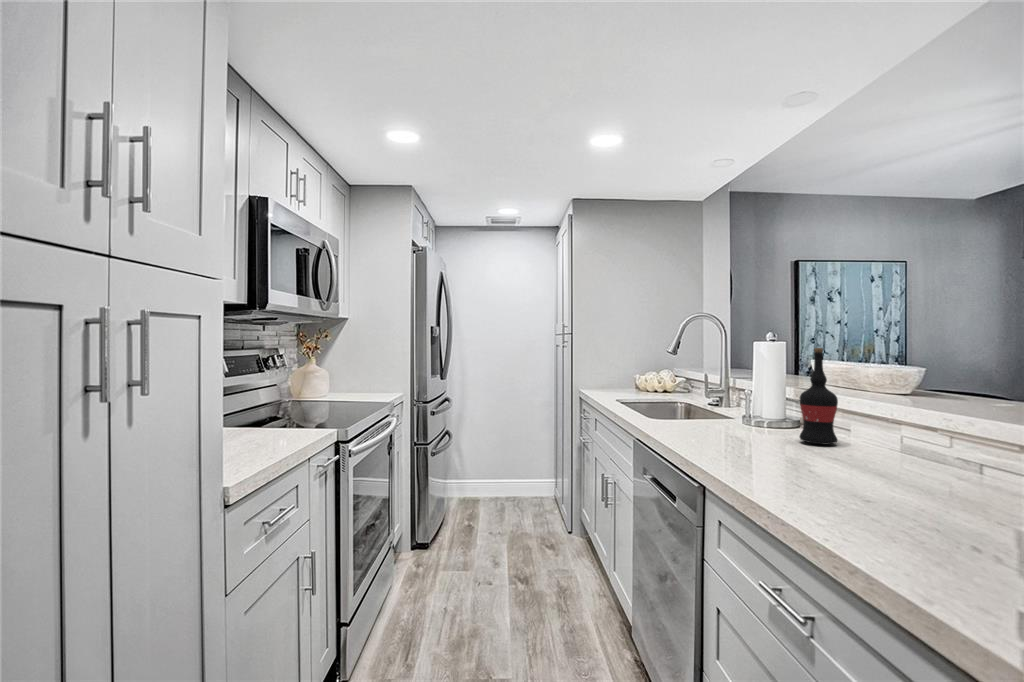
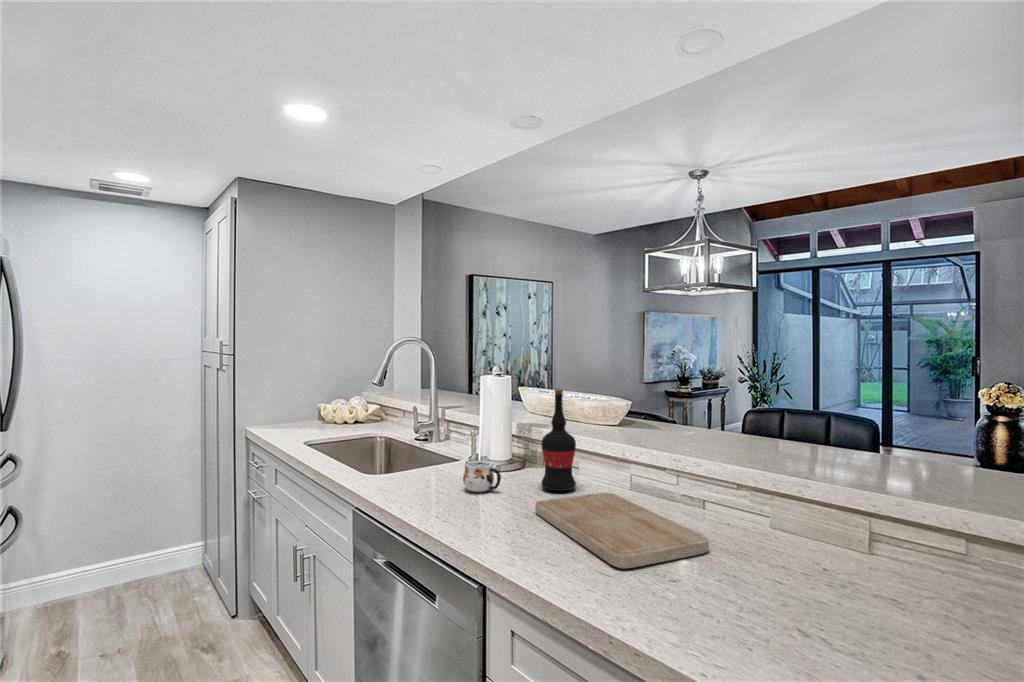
mug: none [722,408,756,436] -> present [463,461,501,492]
cutting board: none [776,443,942,494] -> present [535,493,709,568]

